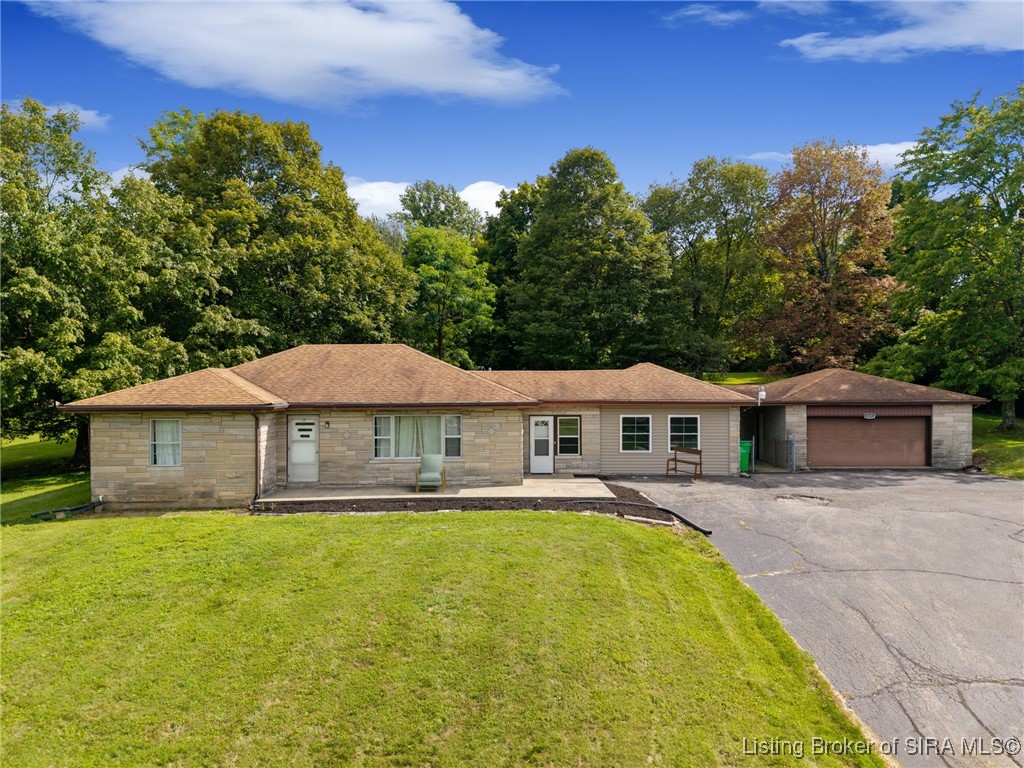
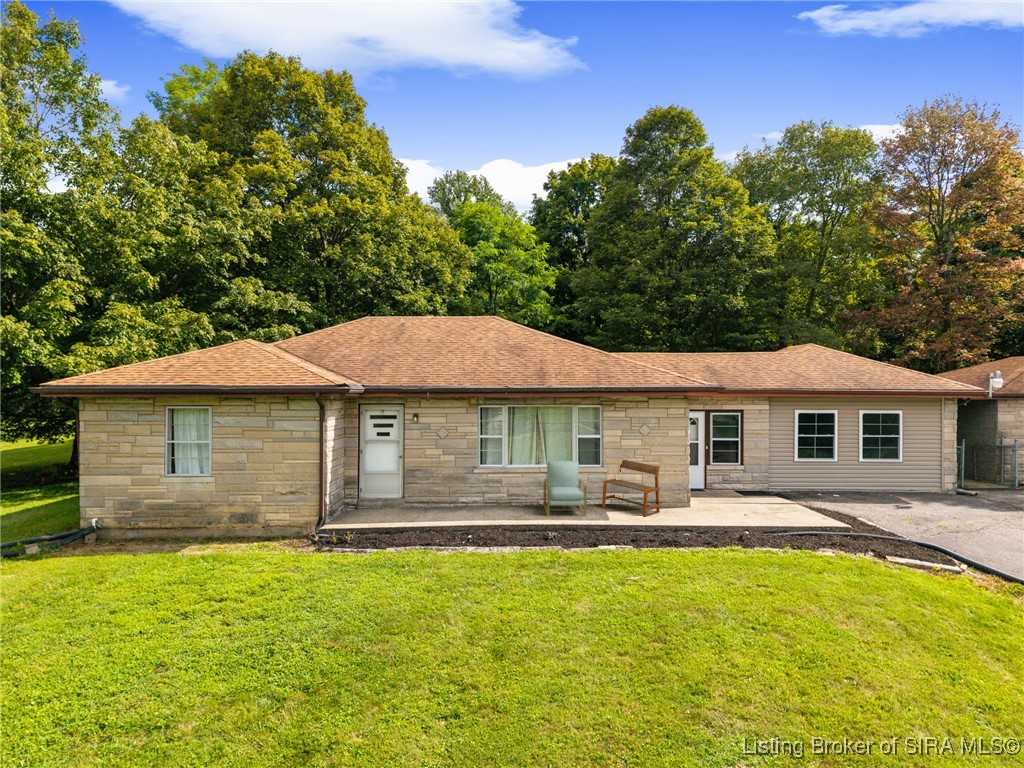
bench: present [666,446,703,480] -> present [602,460,660,517]

